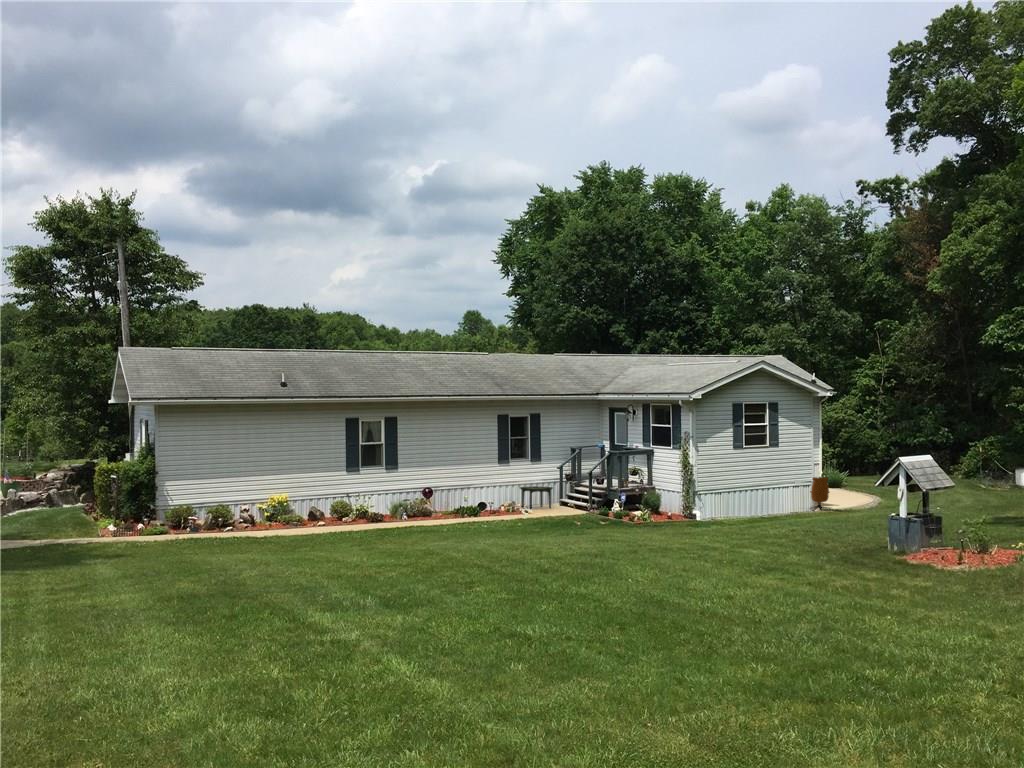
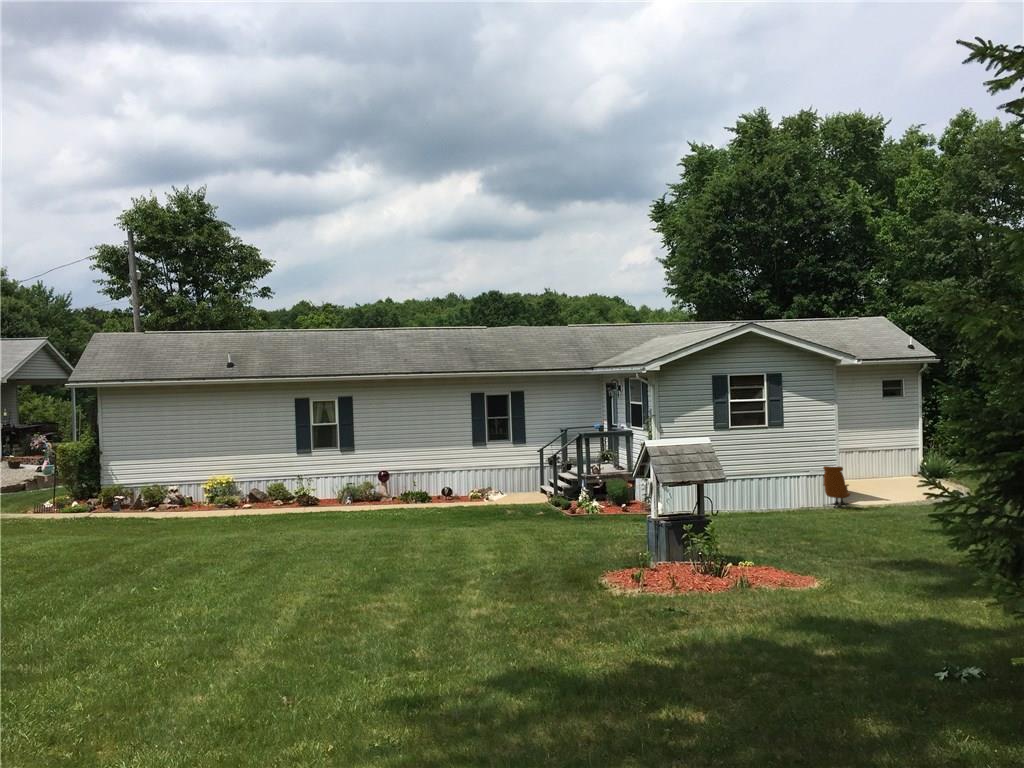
round table: present [520,486,553,509] -> none [490,472,528,497]

